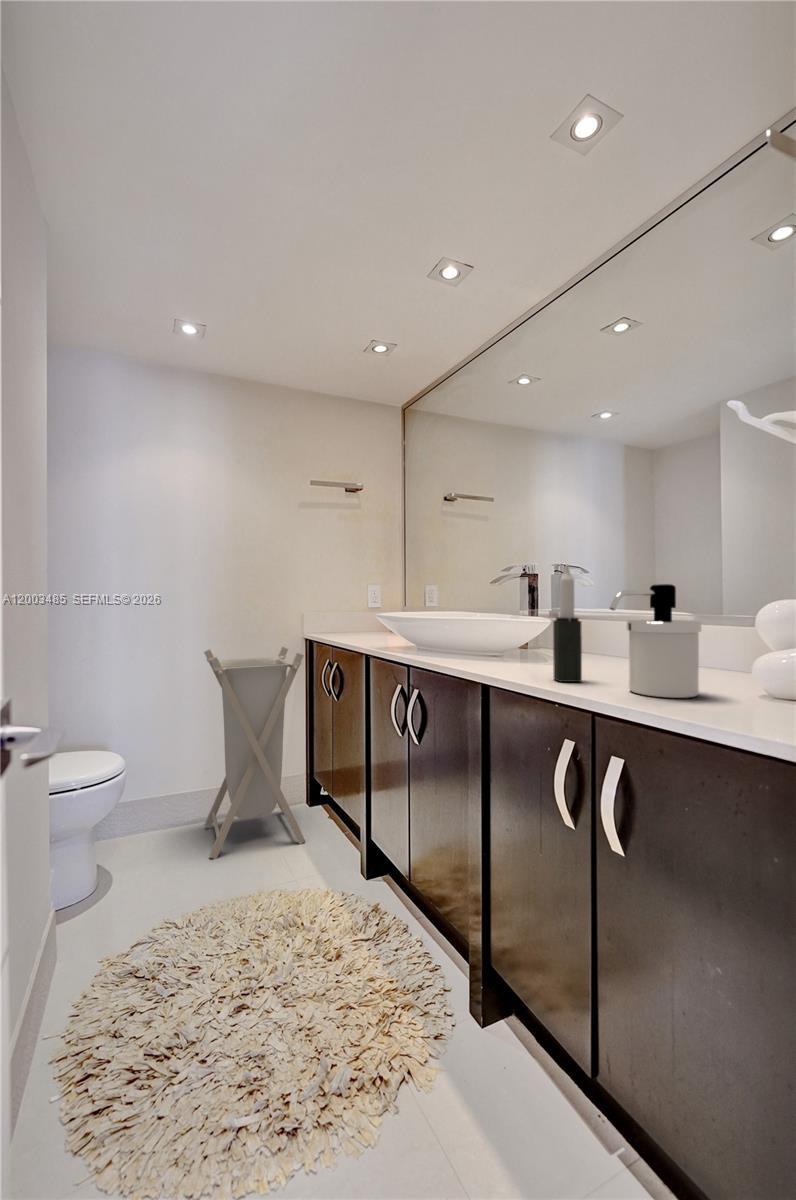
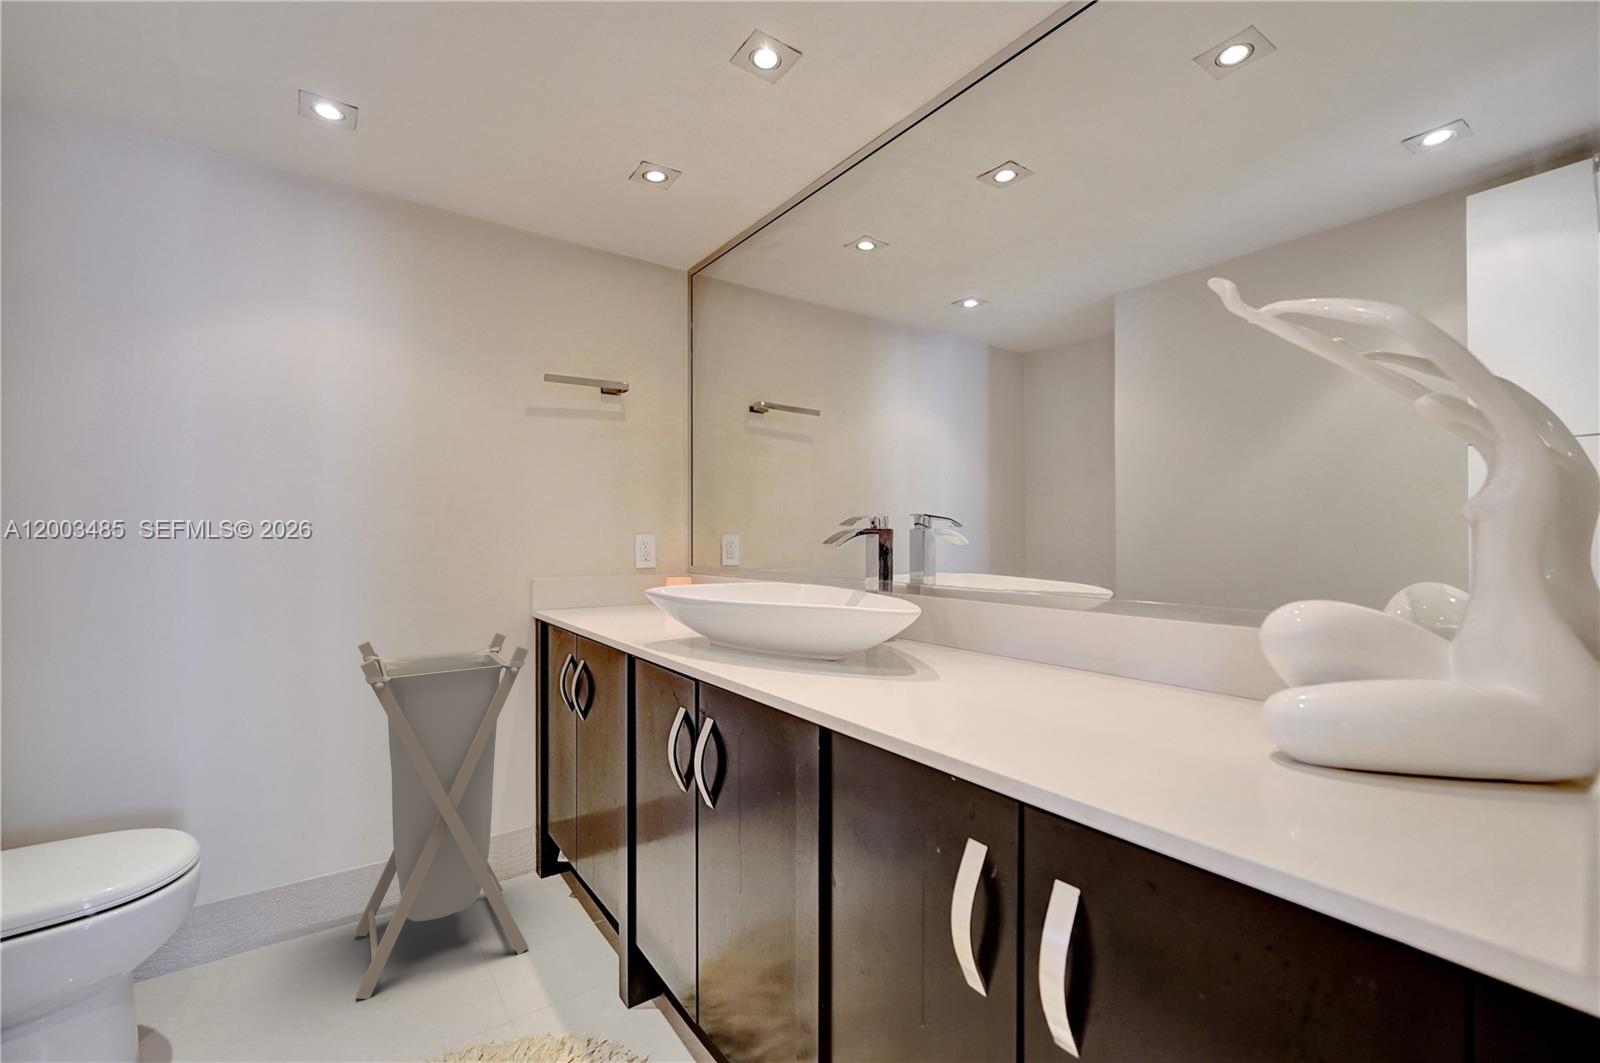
candle: present [553,564,582,682] -> none [937,529,984,725]
soap dispenser: present [610,584,701,698] -> none [1047,570,1184,766]

